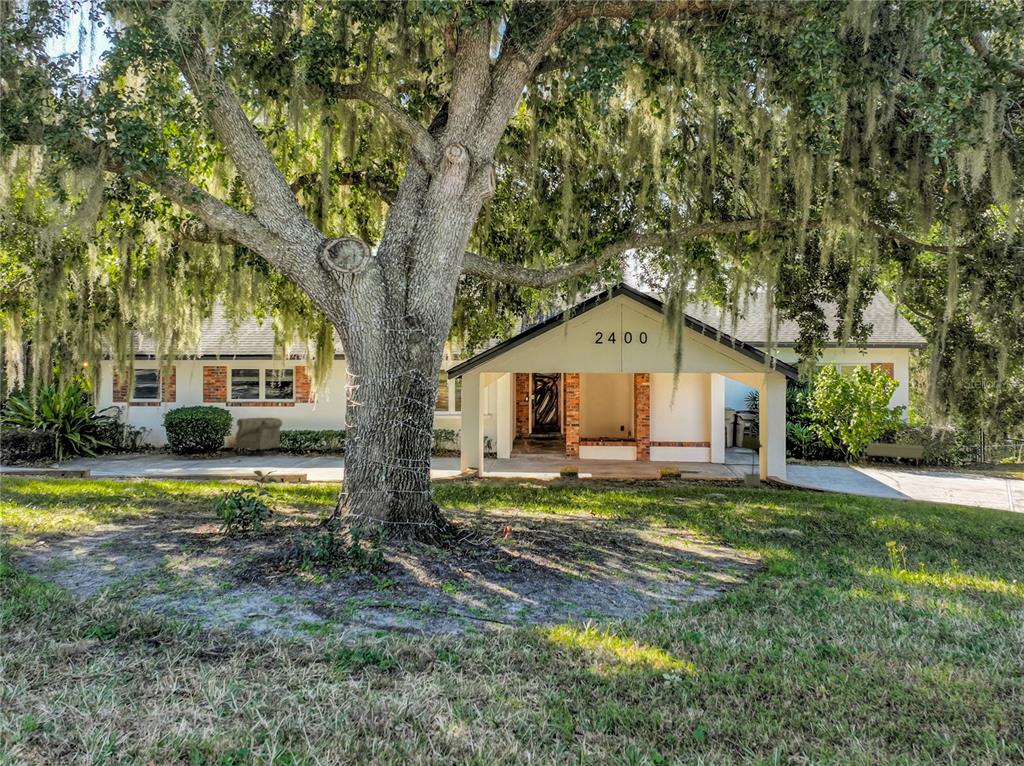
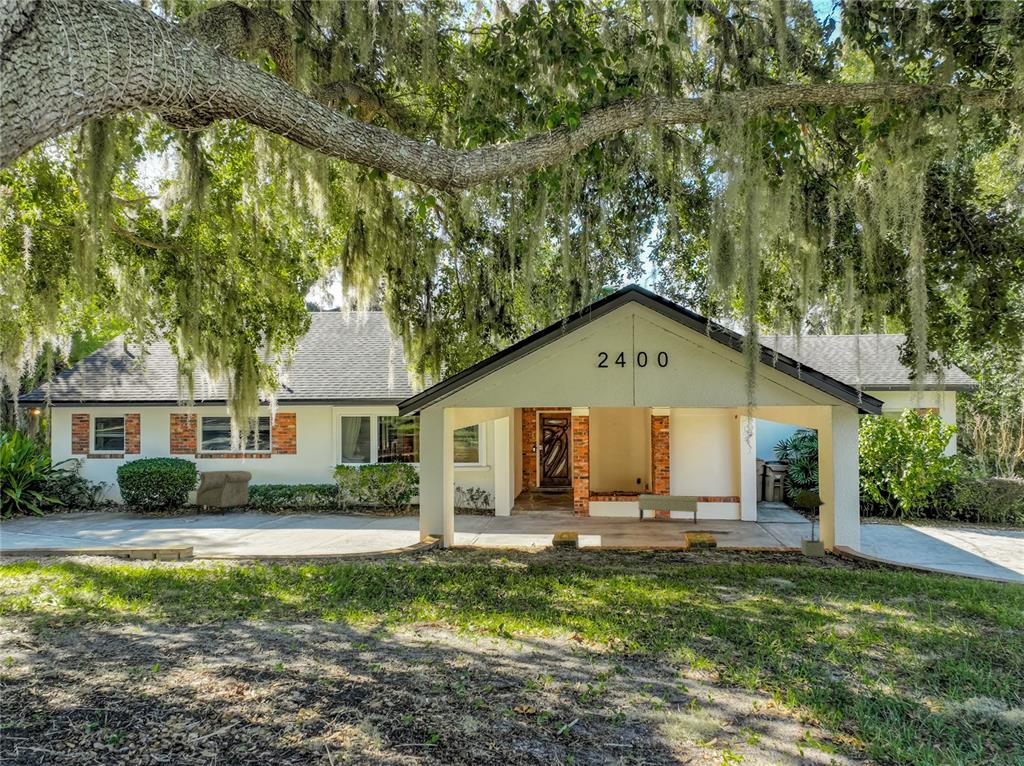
bench: present [867,443,922,468] -> present [639,494,698,524]

